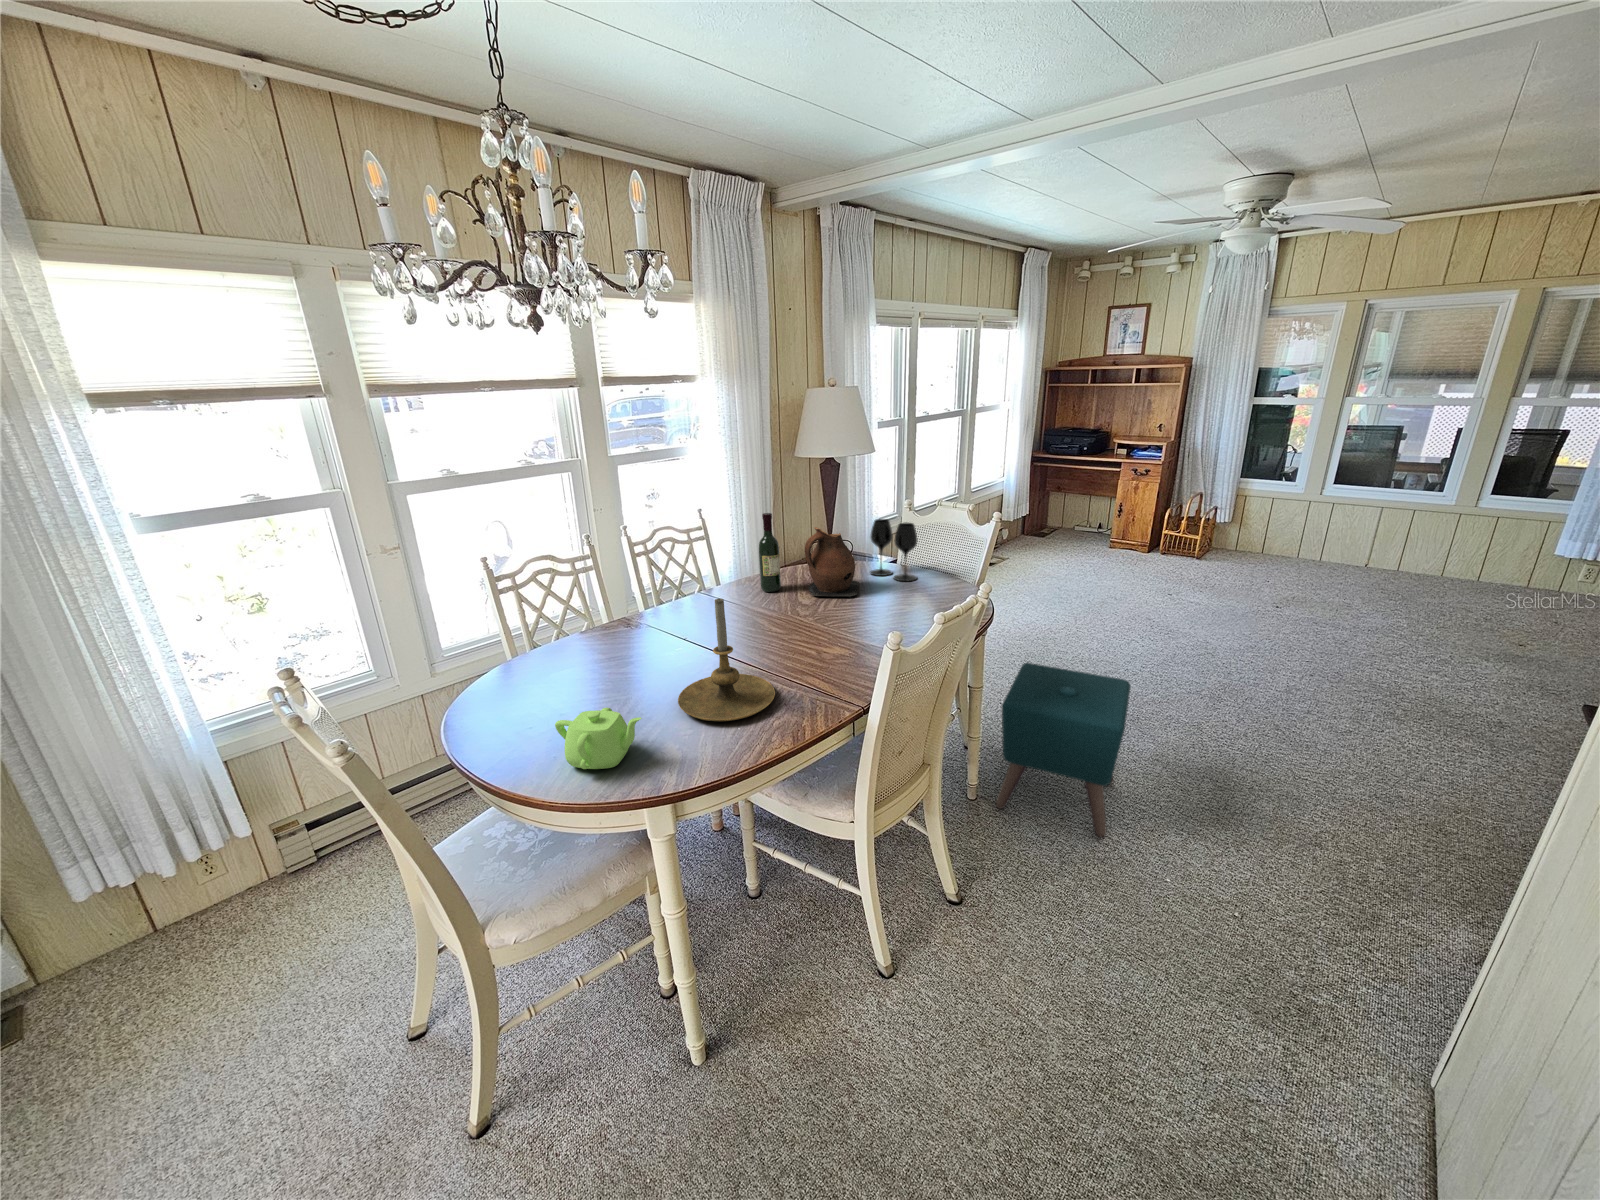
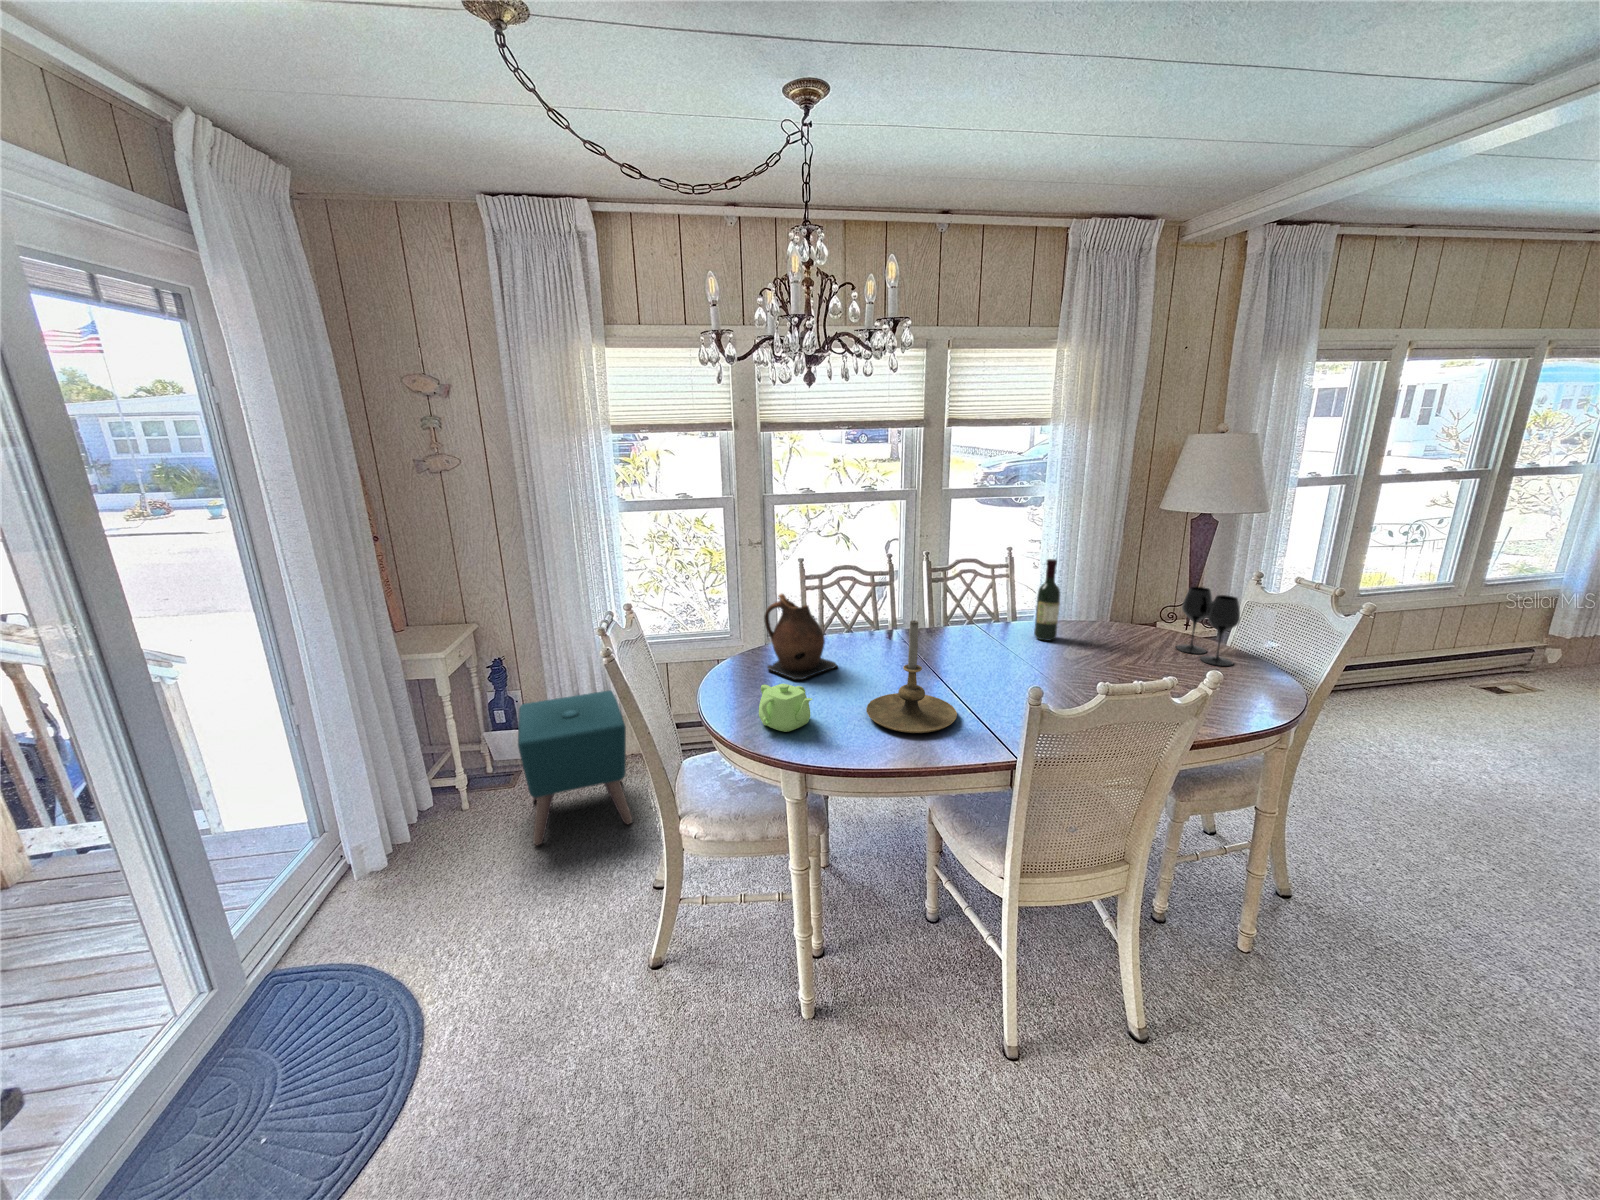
ceramic pitcher: present [805,527,859,597] -> present [764,594,837,680]
ottoman: present [996,663,1130,837] -> present [518,690,632,846]

